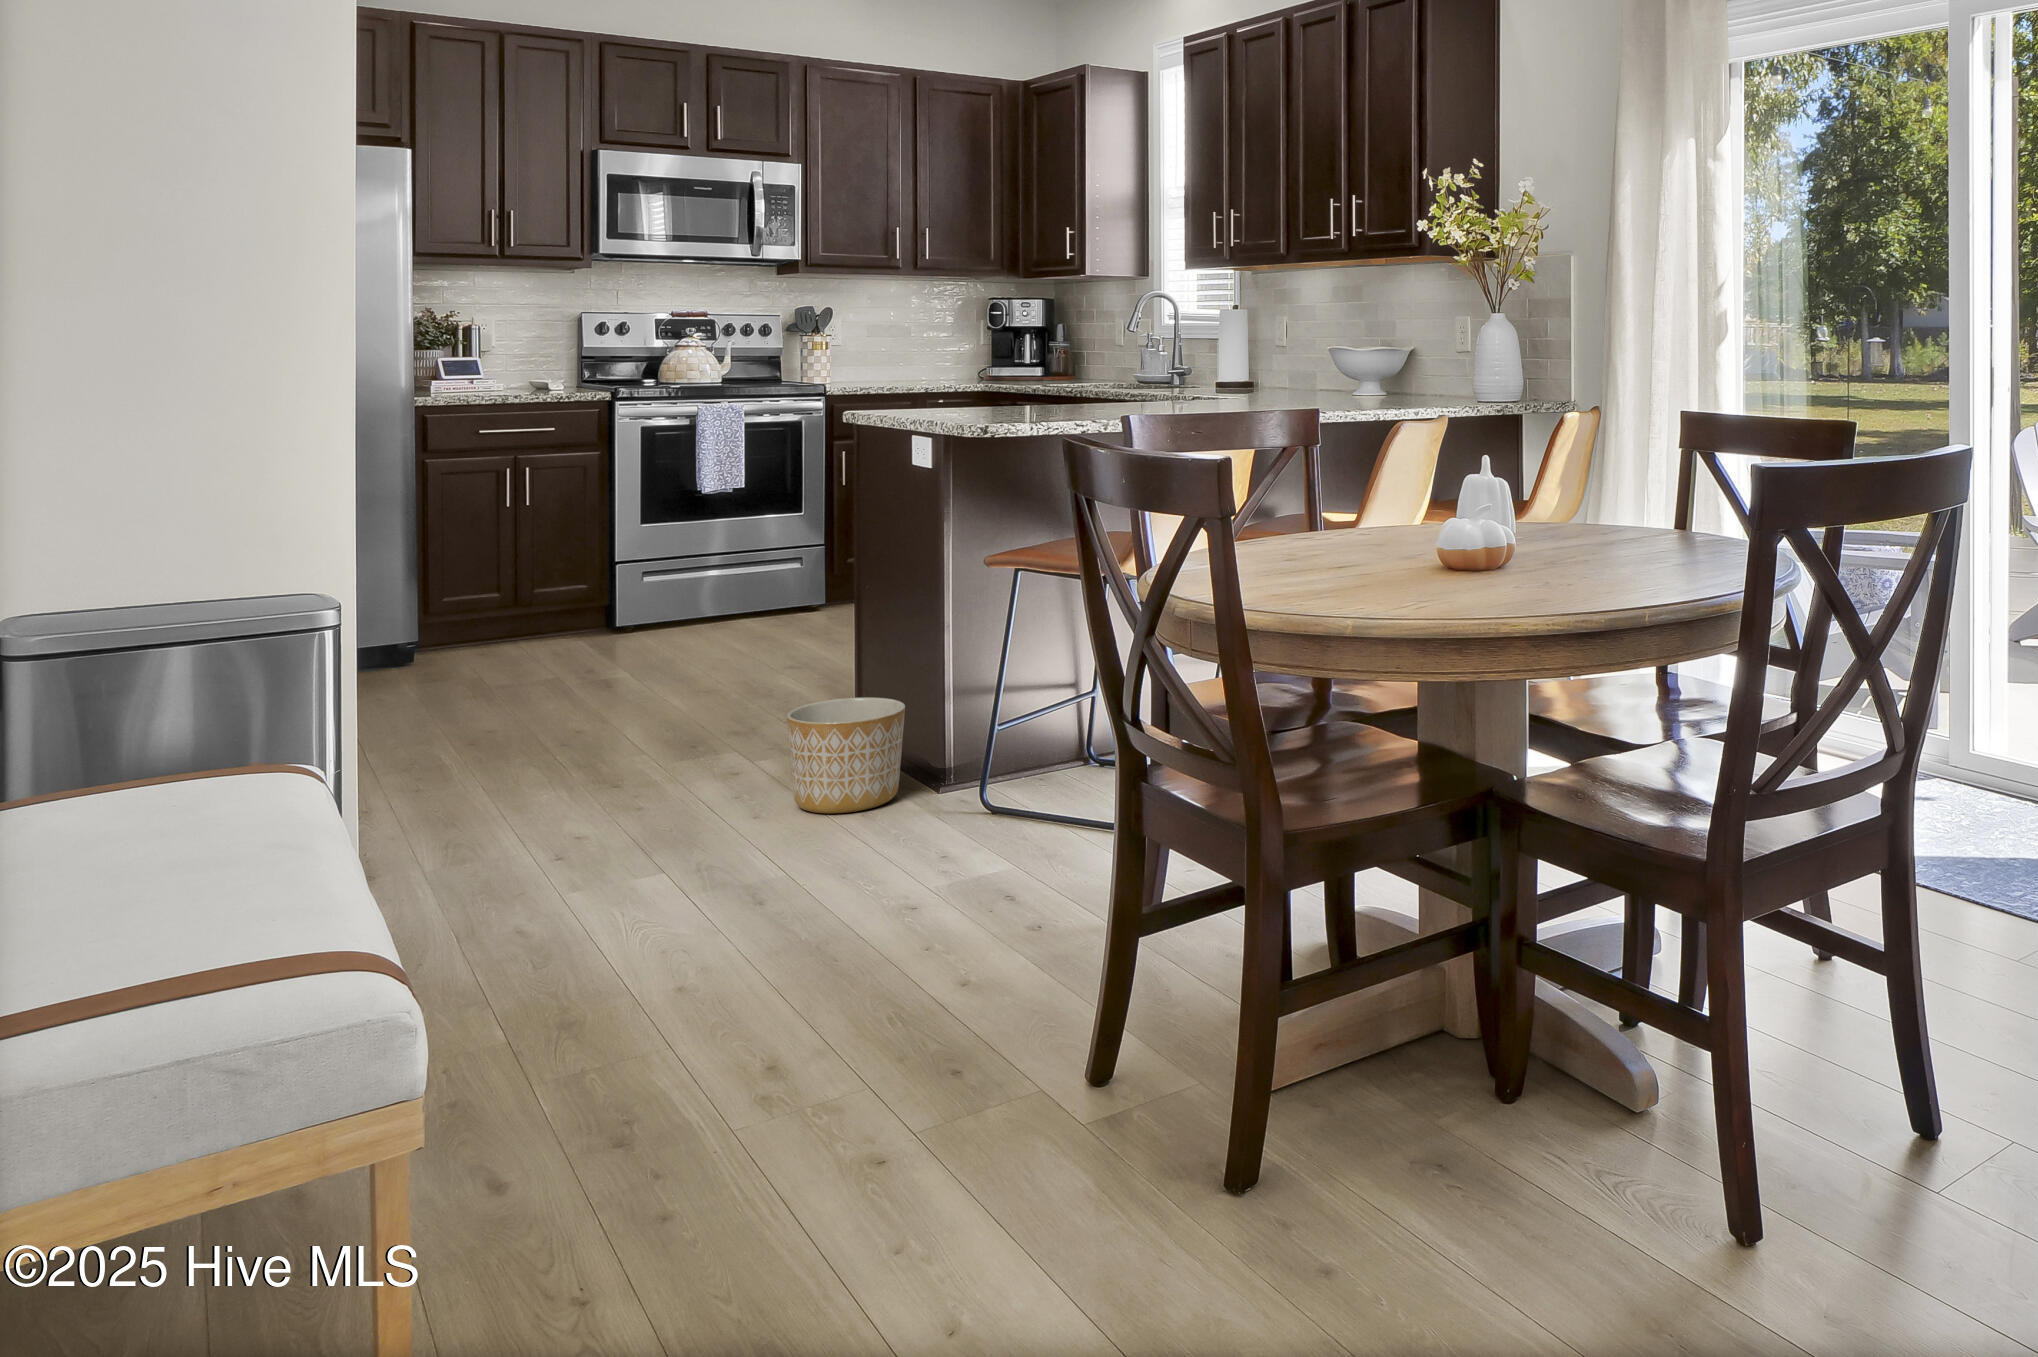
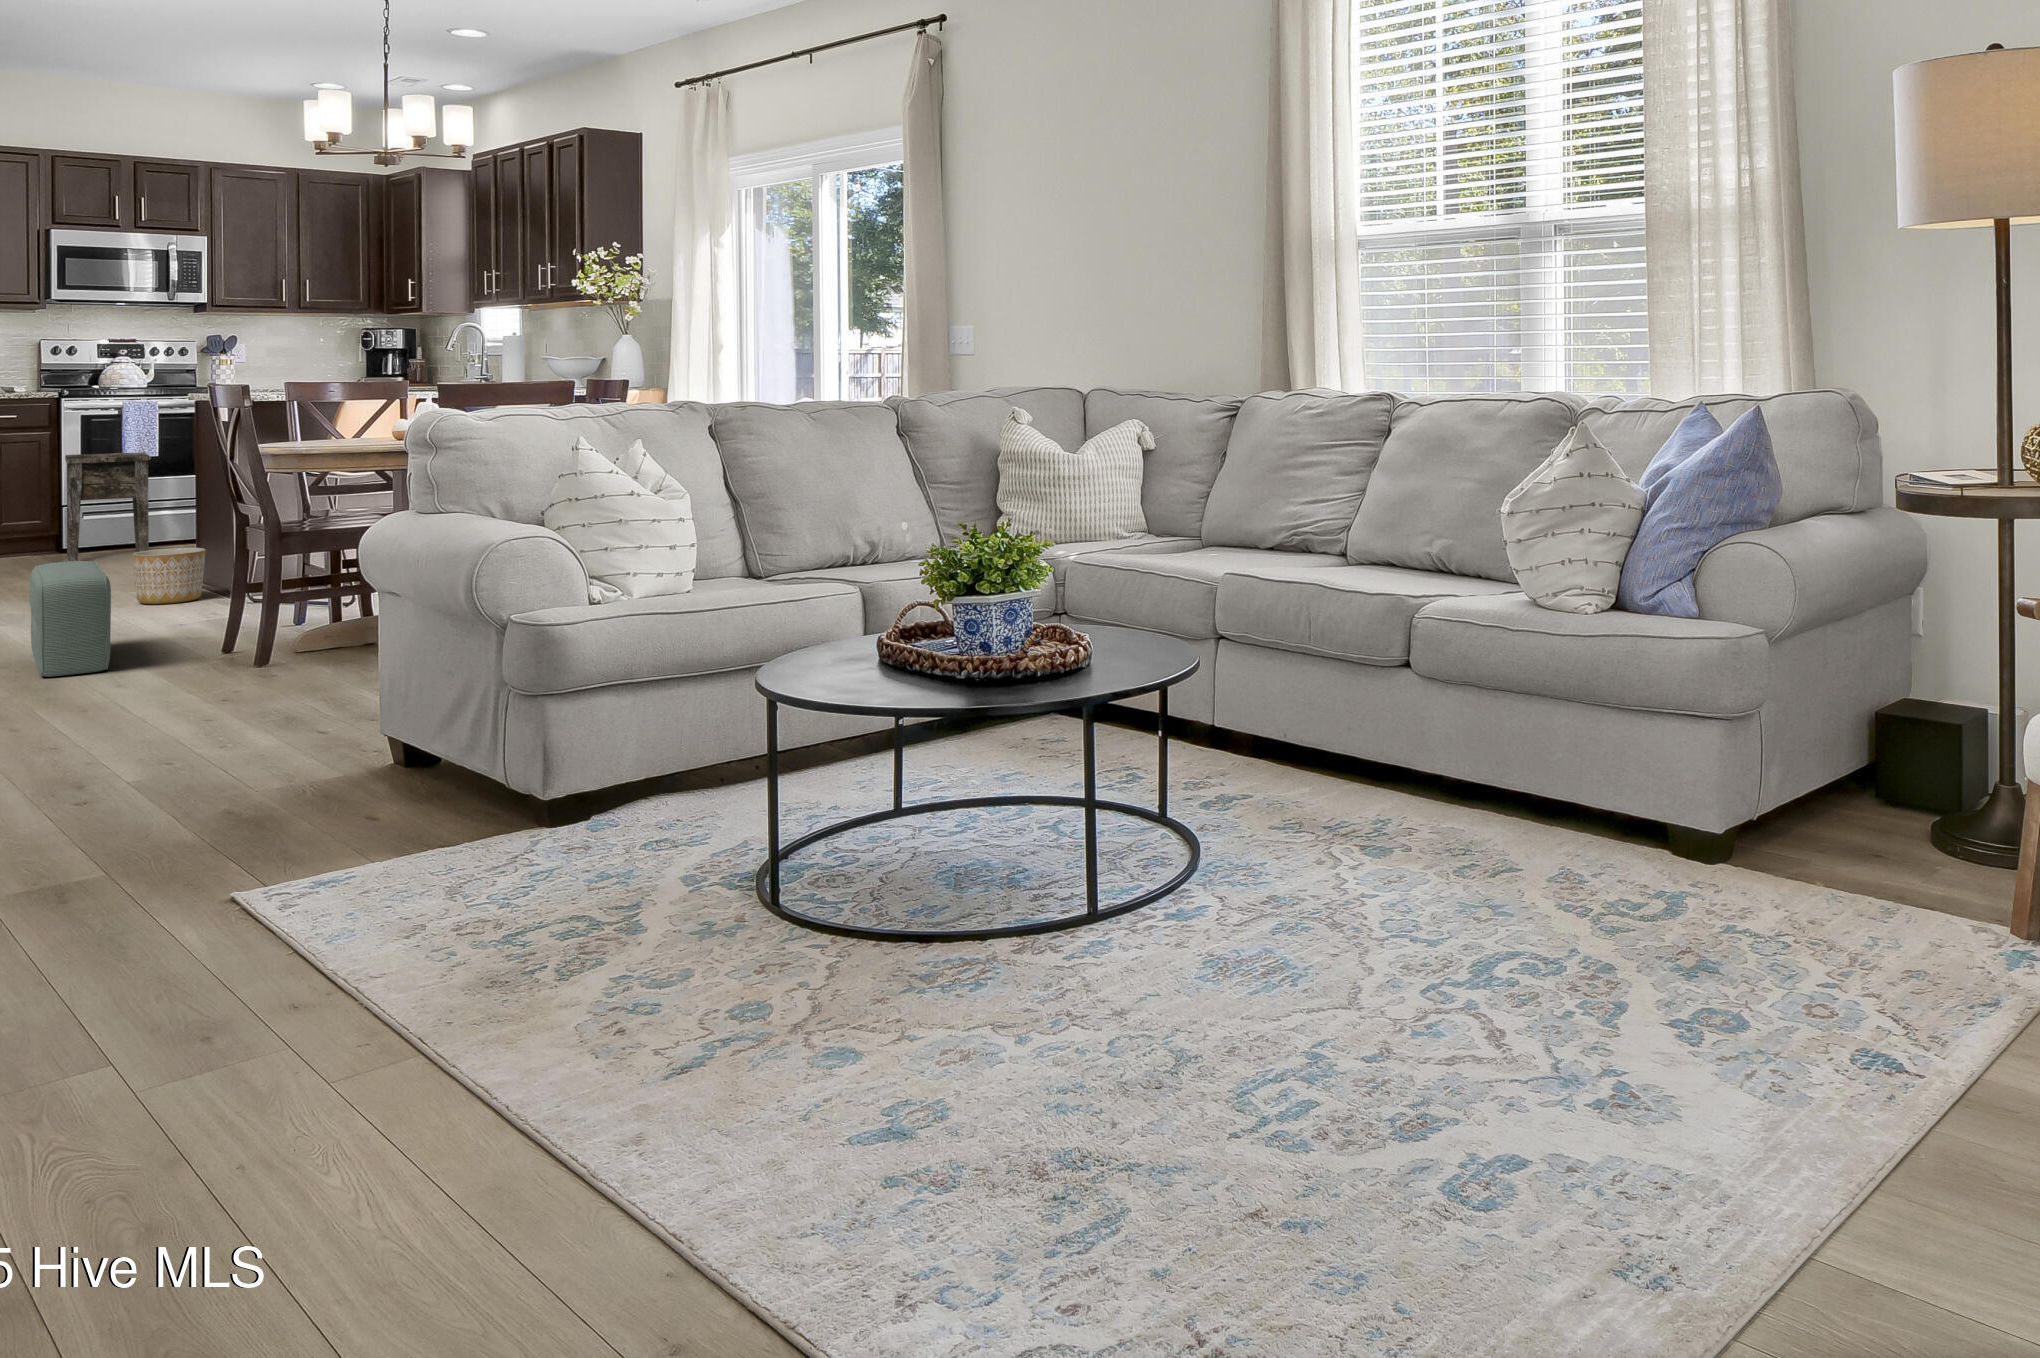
side table: none [621,484,746,664] -> present [65,452,150,561]
pouf: none [677,831,893,1230] -> present [30,561,111,677]

